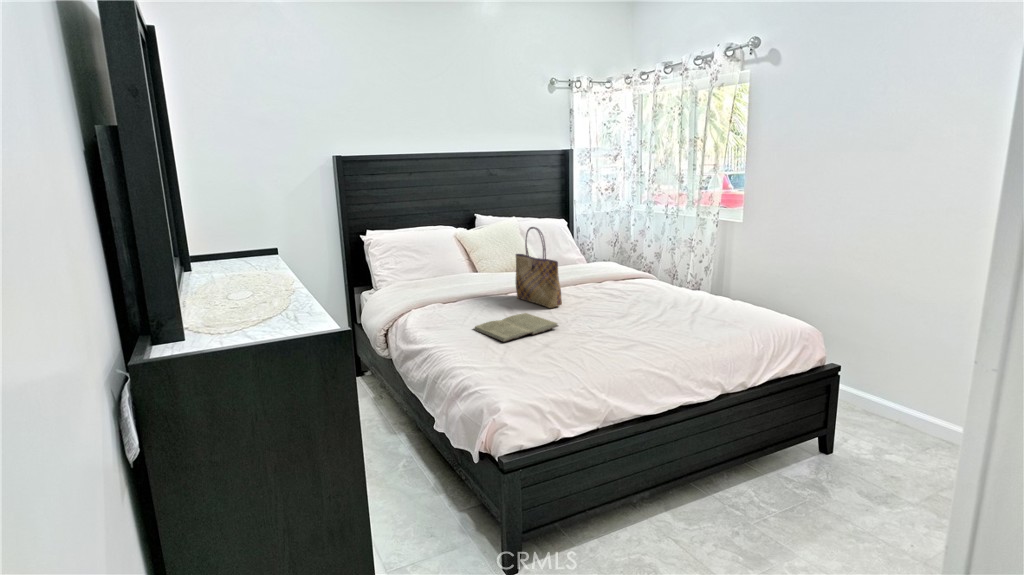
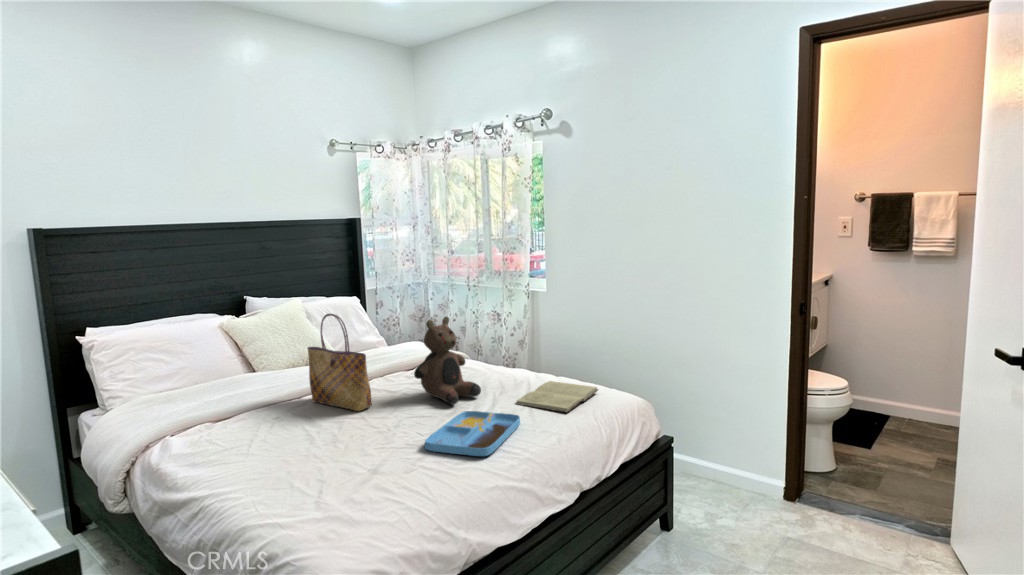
teddy bear: none [598,236,656,311] -> present [414,317,481,405]
book: present [473,313,558,342] -> present [515,381,598,413]
tray: none [595,317,683,350] -> present [425,411,520,456]

